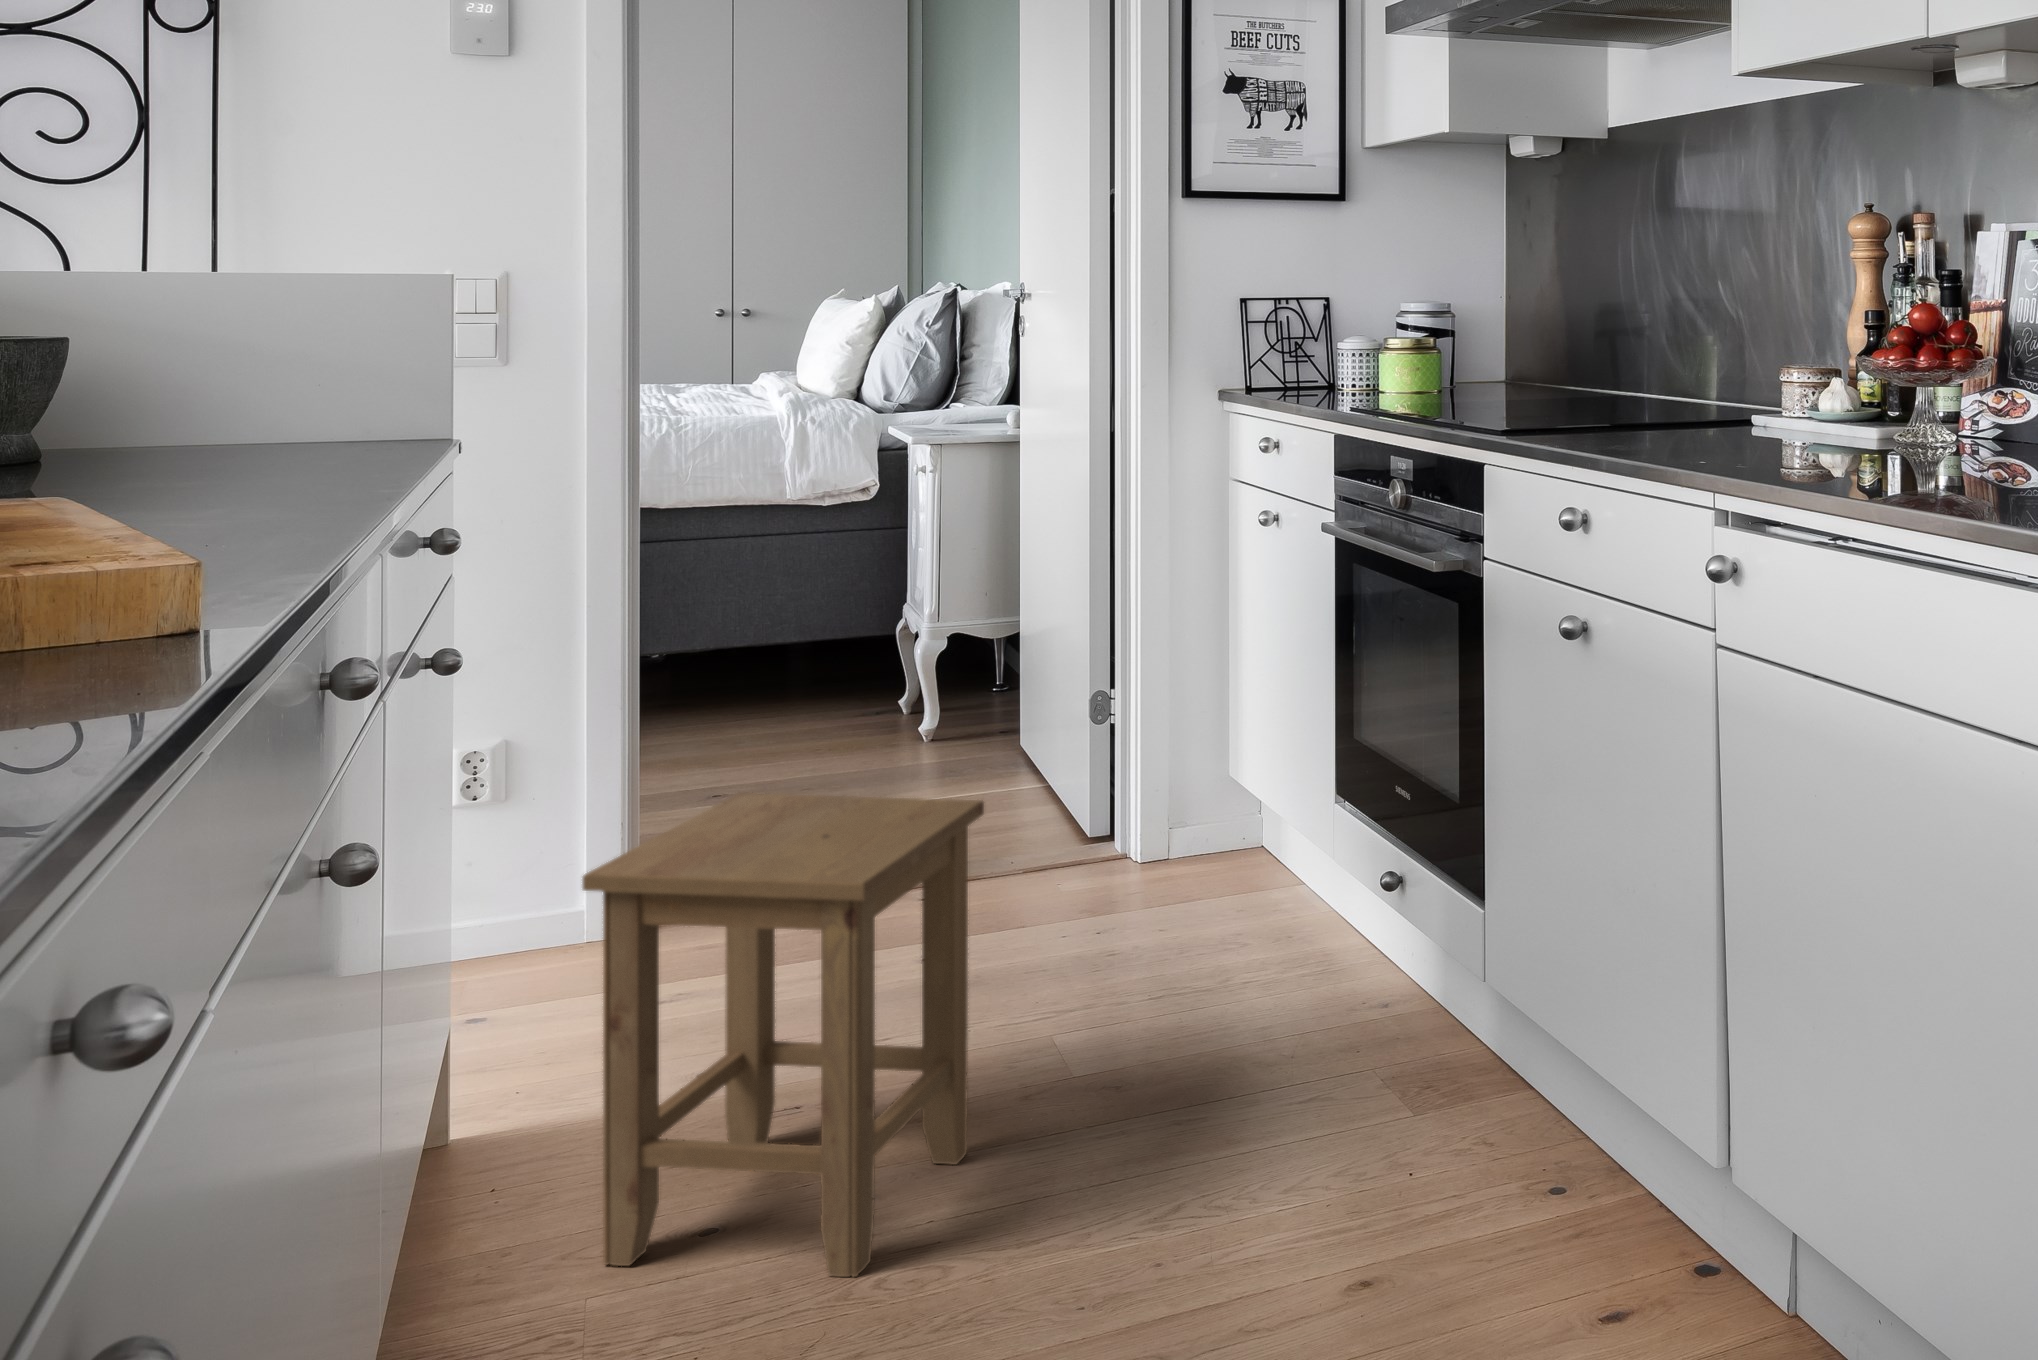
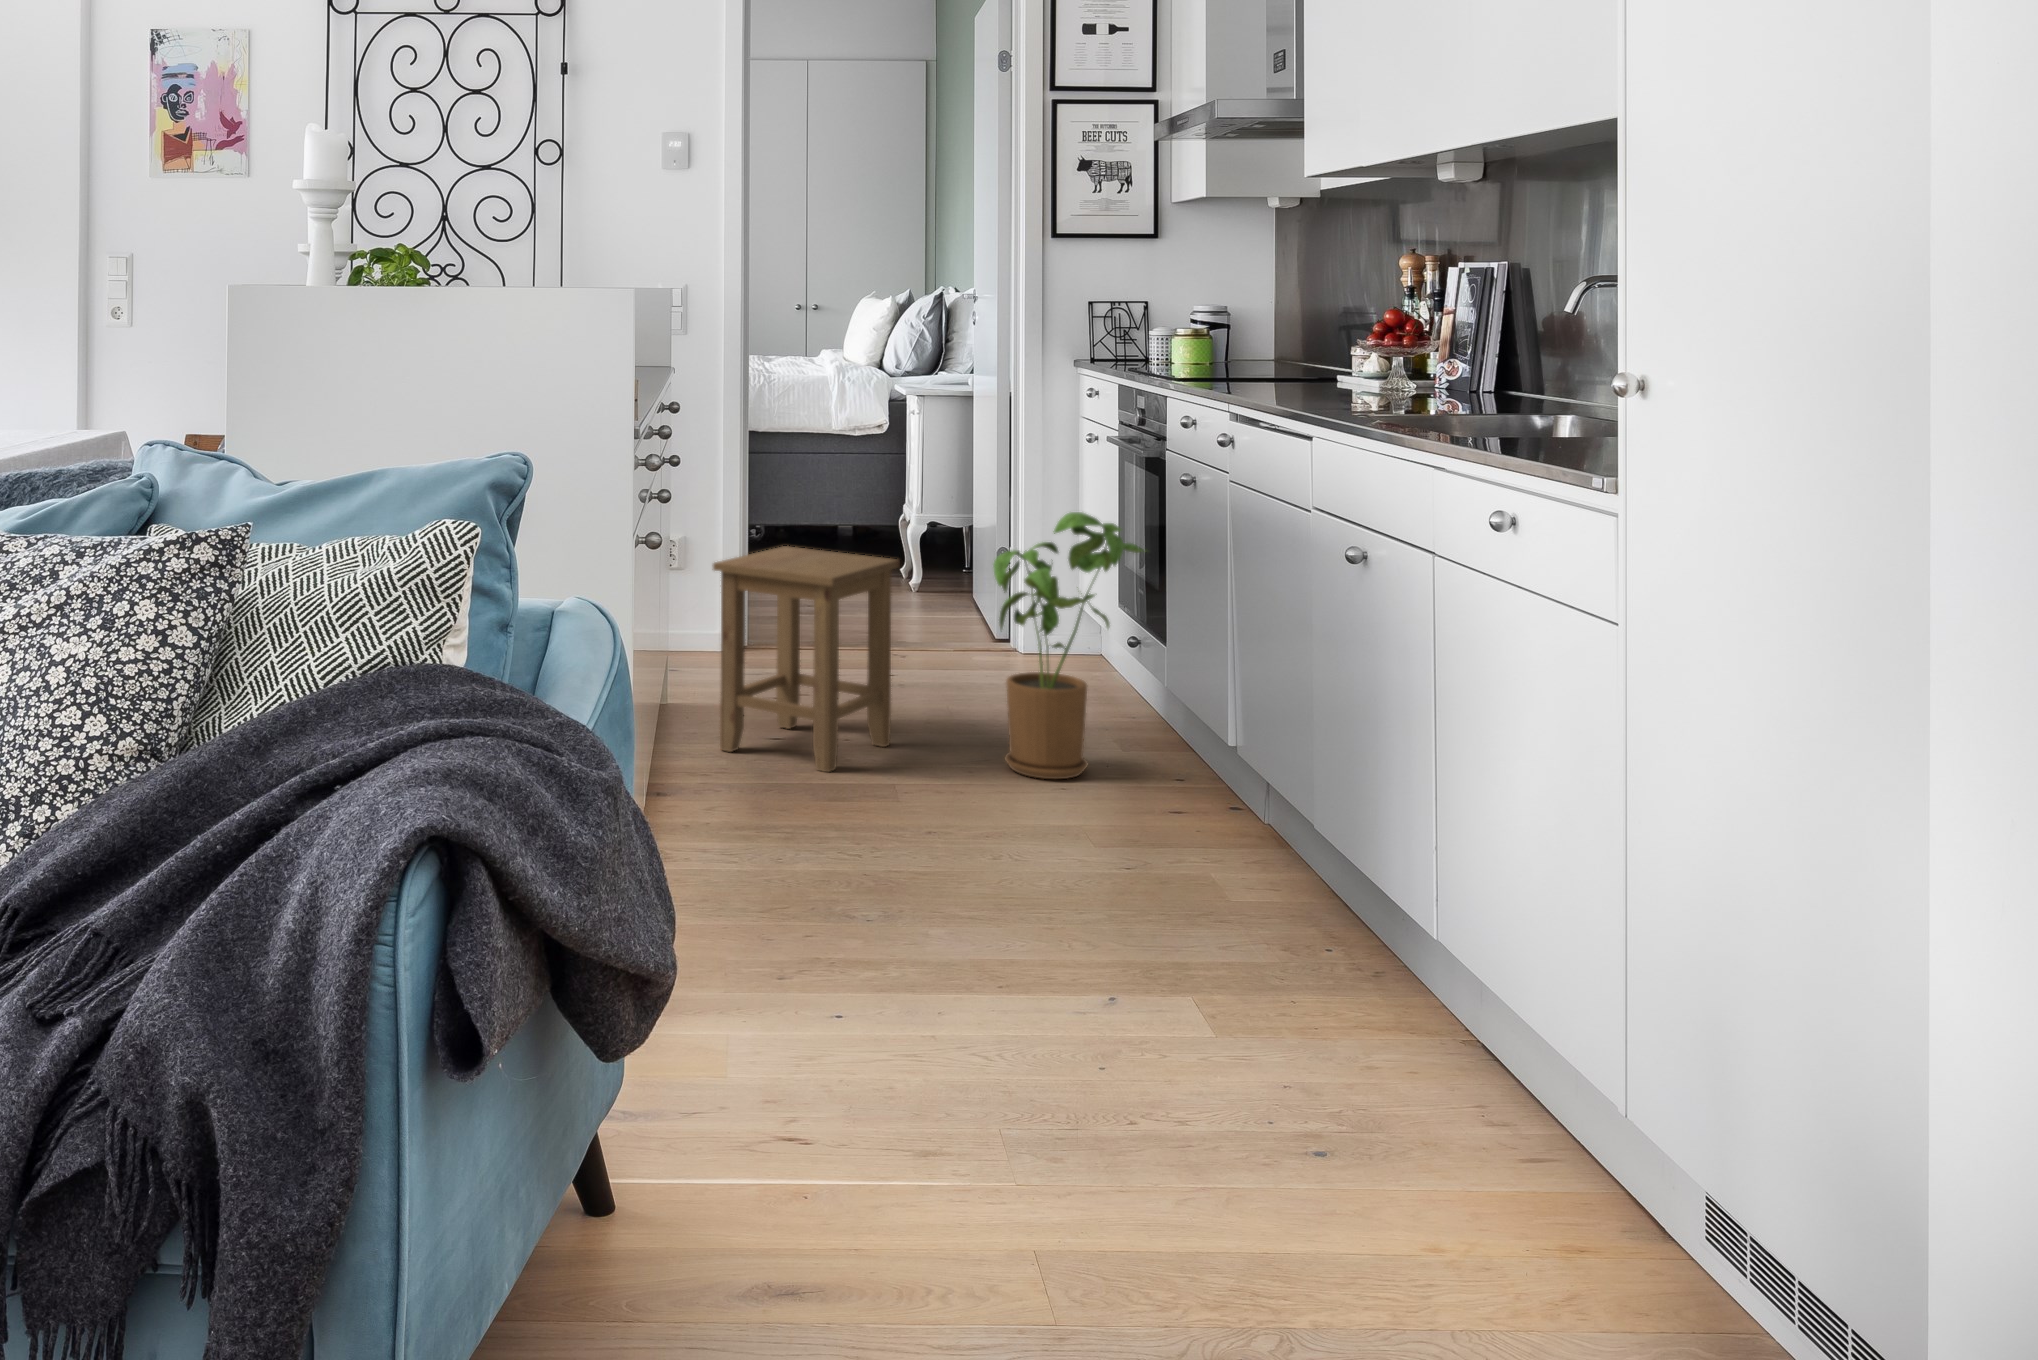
house plant: none [1168,686,1443,1183] -> present [993,512,1144,779]

